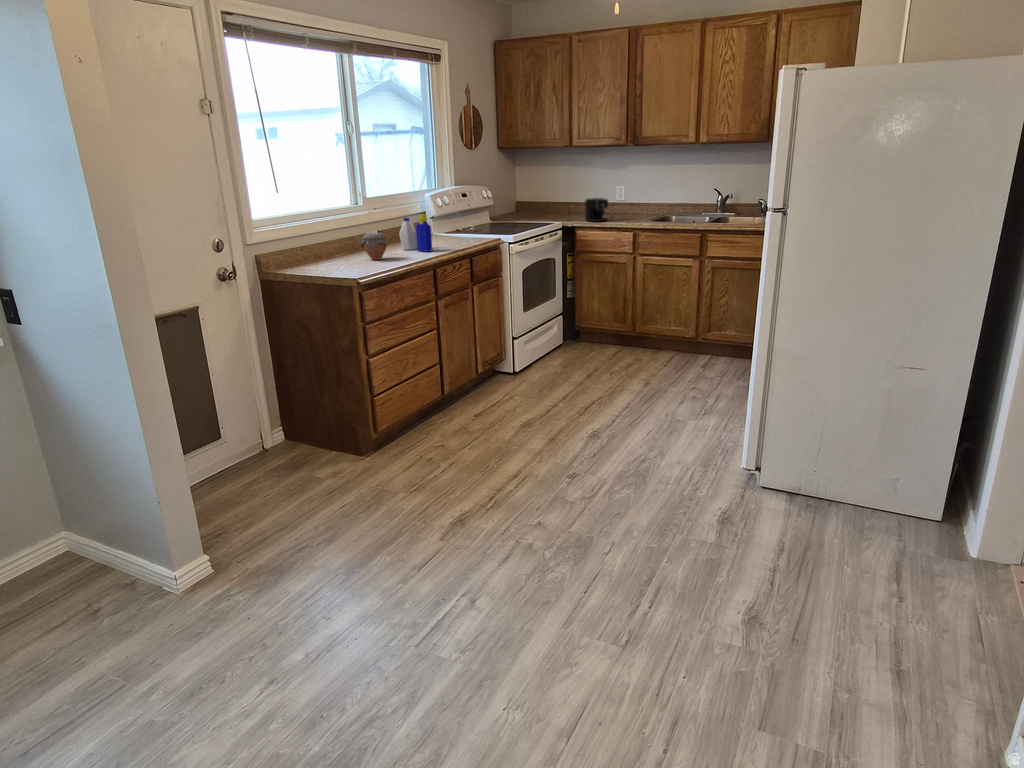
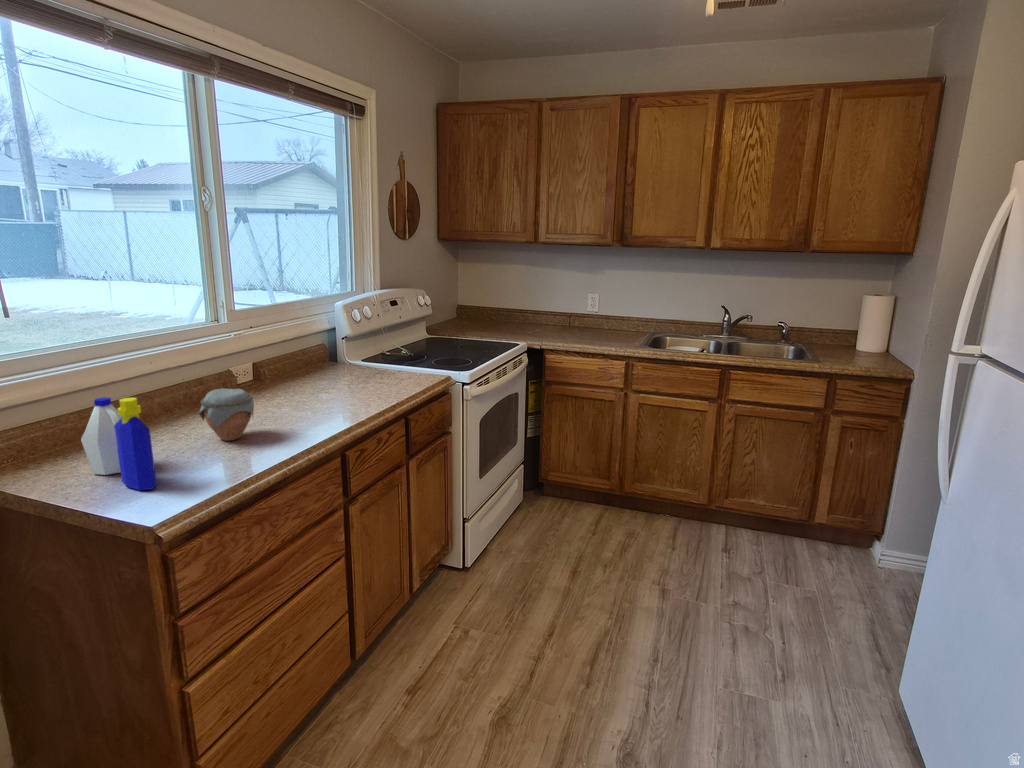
coffee maker: present [585,198,608,222] -> none [557,312,591,344]
bottle: present [399,214,432,252] -> present [81,397,157,490]

